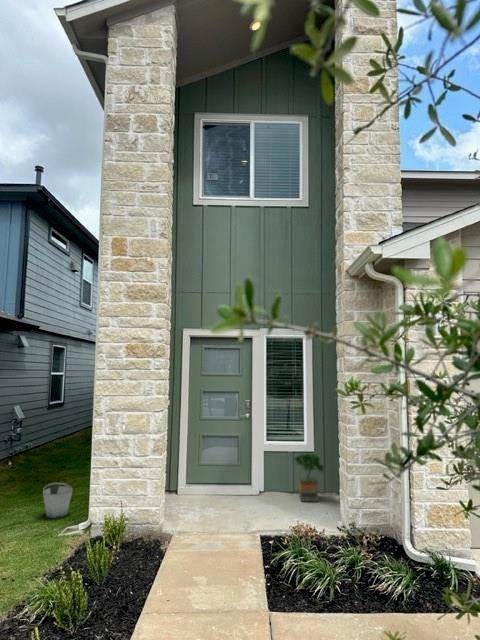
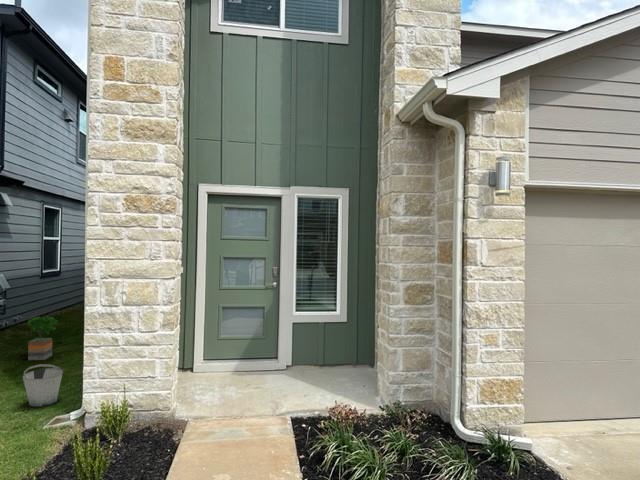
potted tree: present [294,454,324,501] -> present [28,317,58,360]

